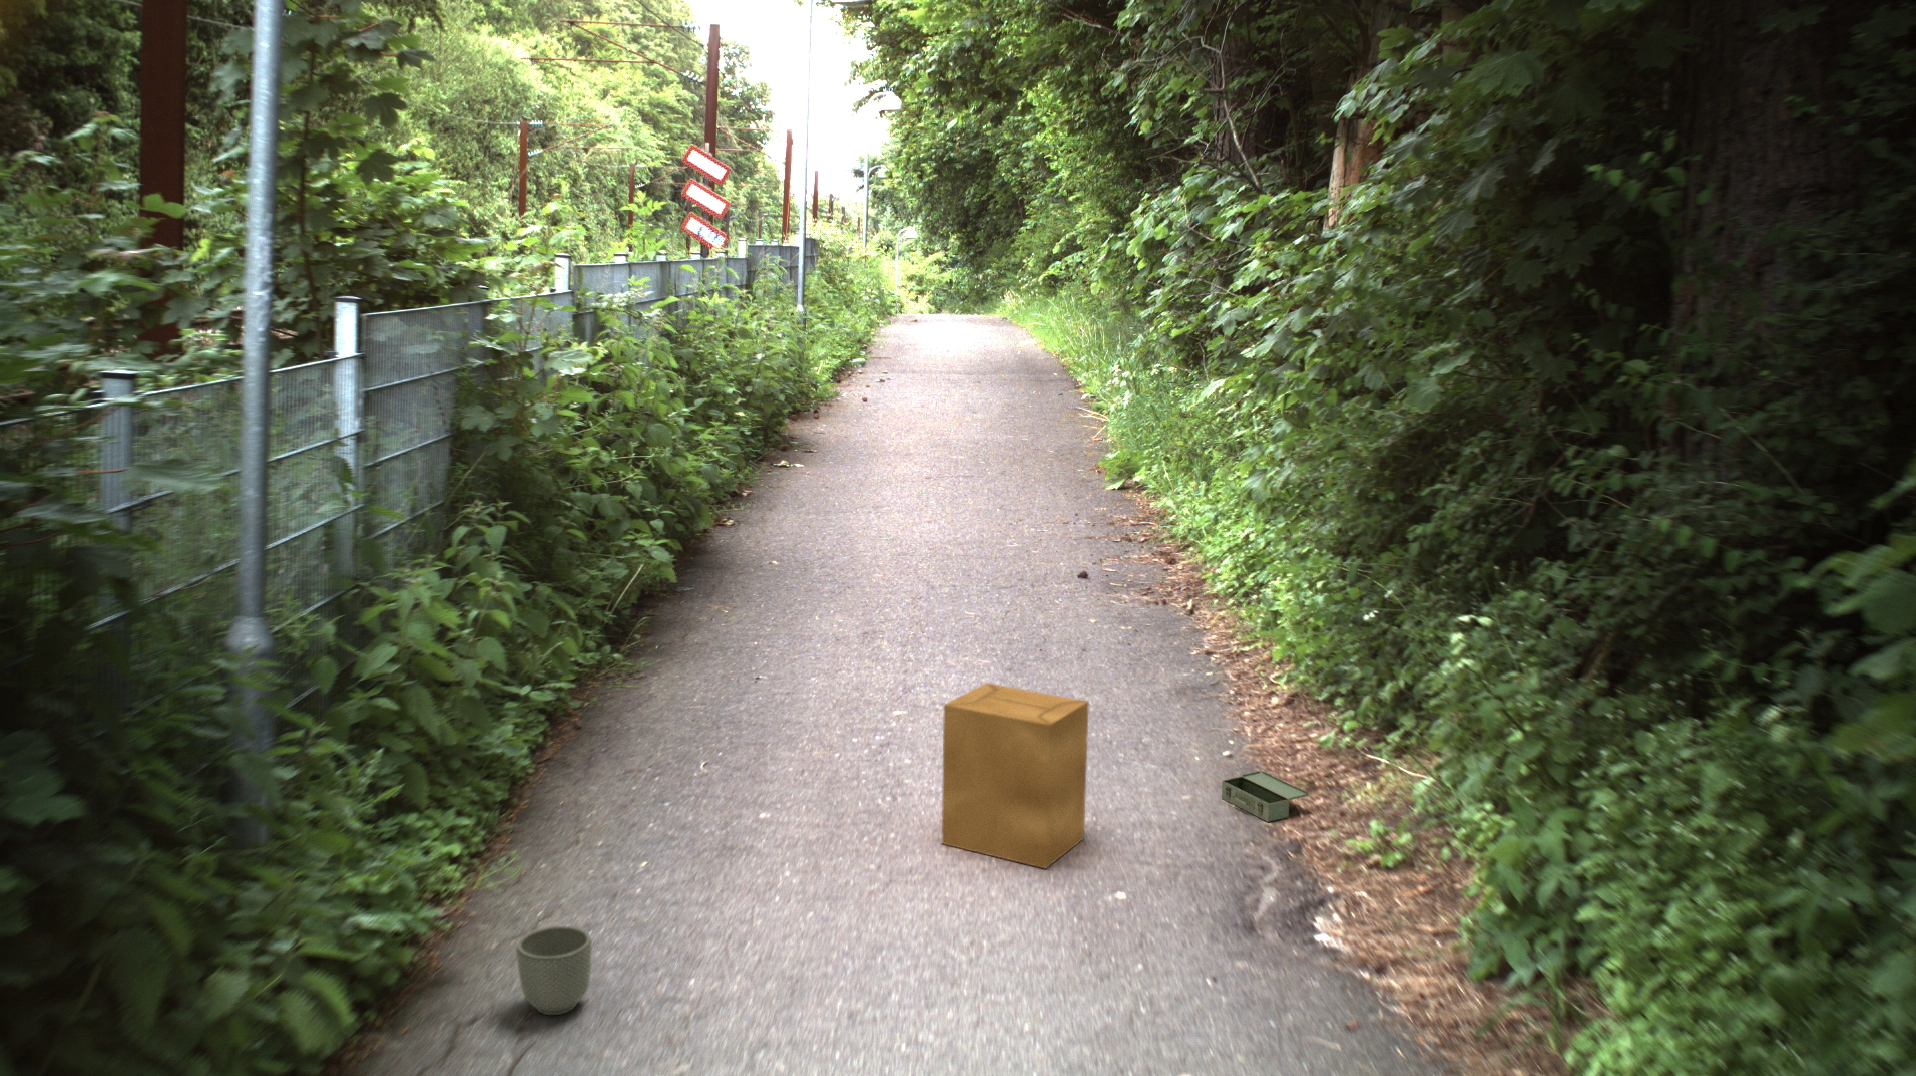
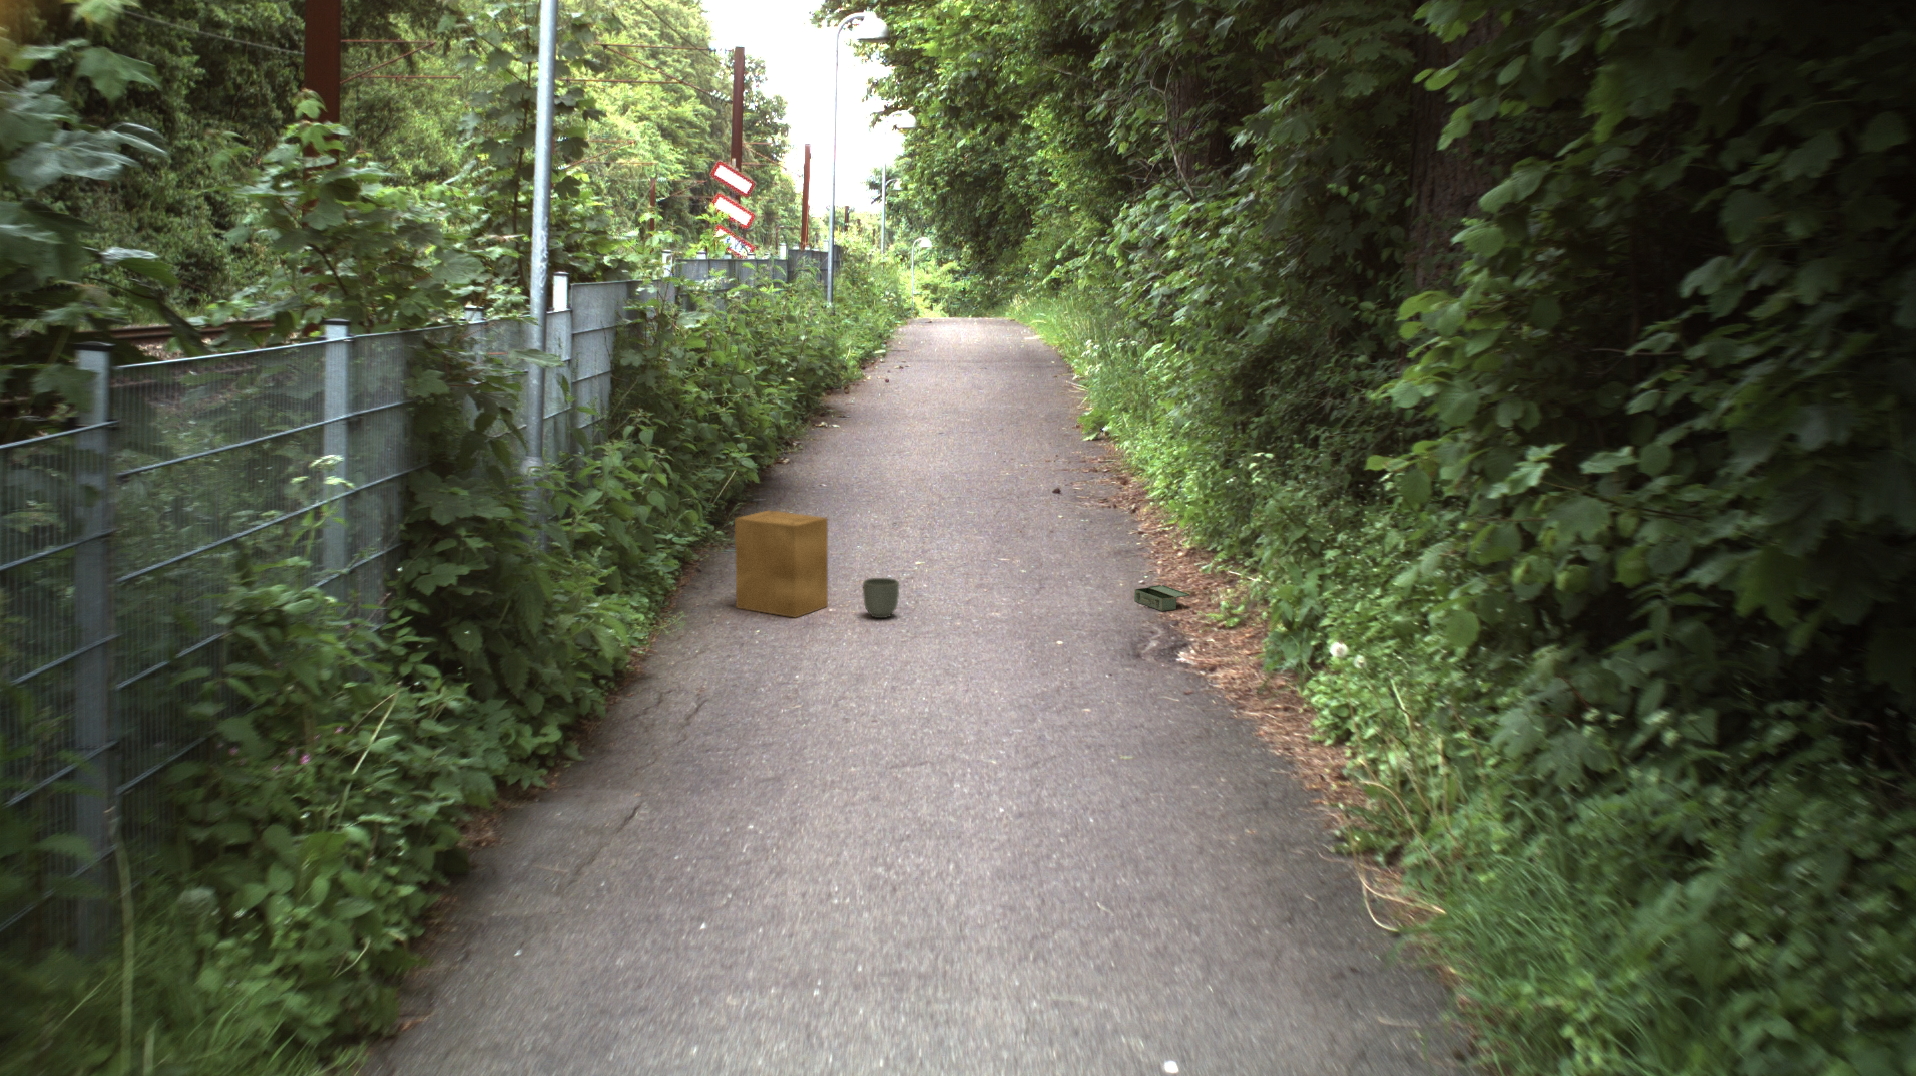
cardboard box: present [942,683,1089,868] -> present [735,511,828,617]
planter: present [516,926,592,1015] -> present [863,578,899,618]

